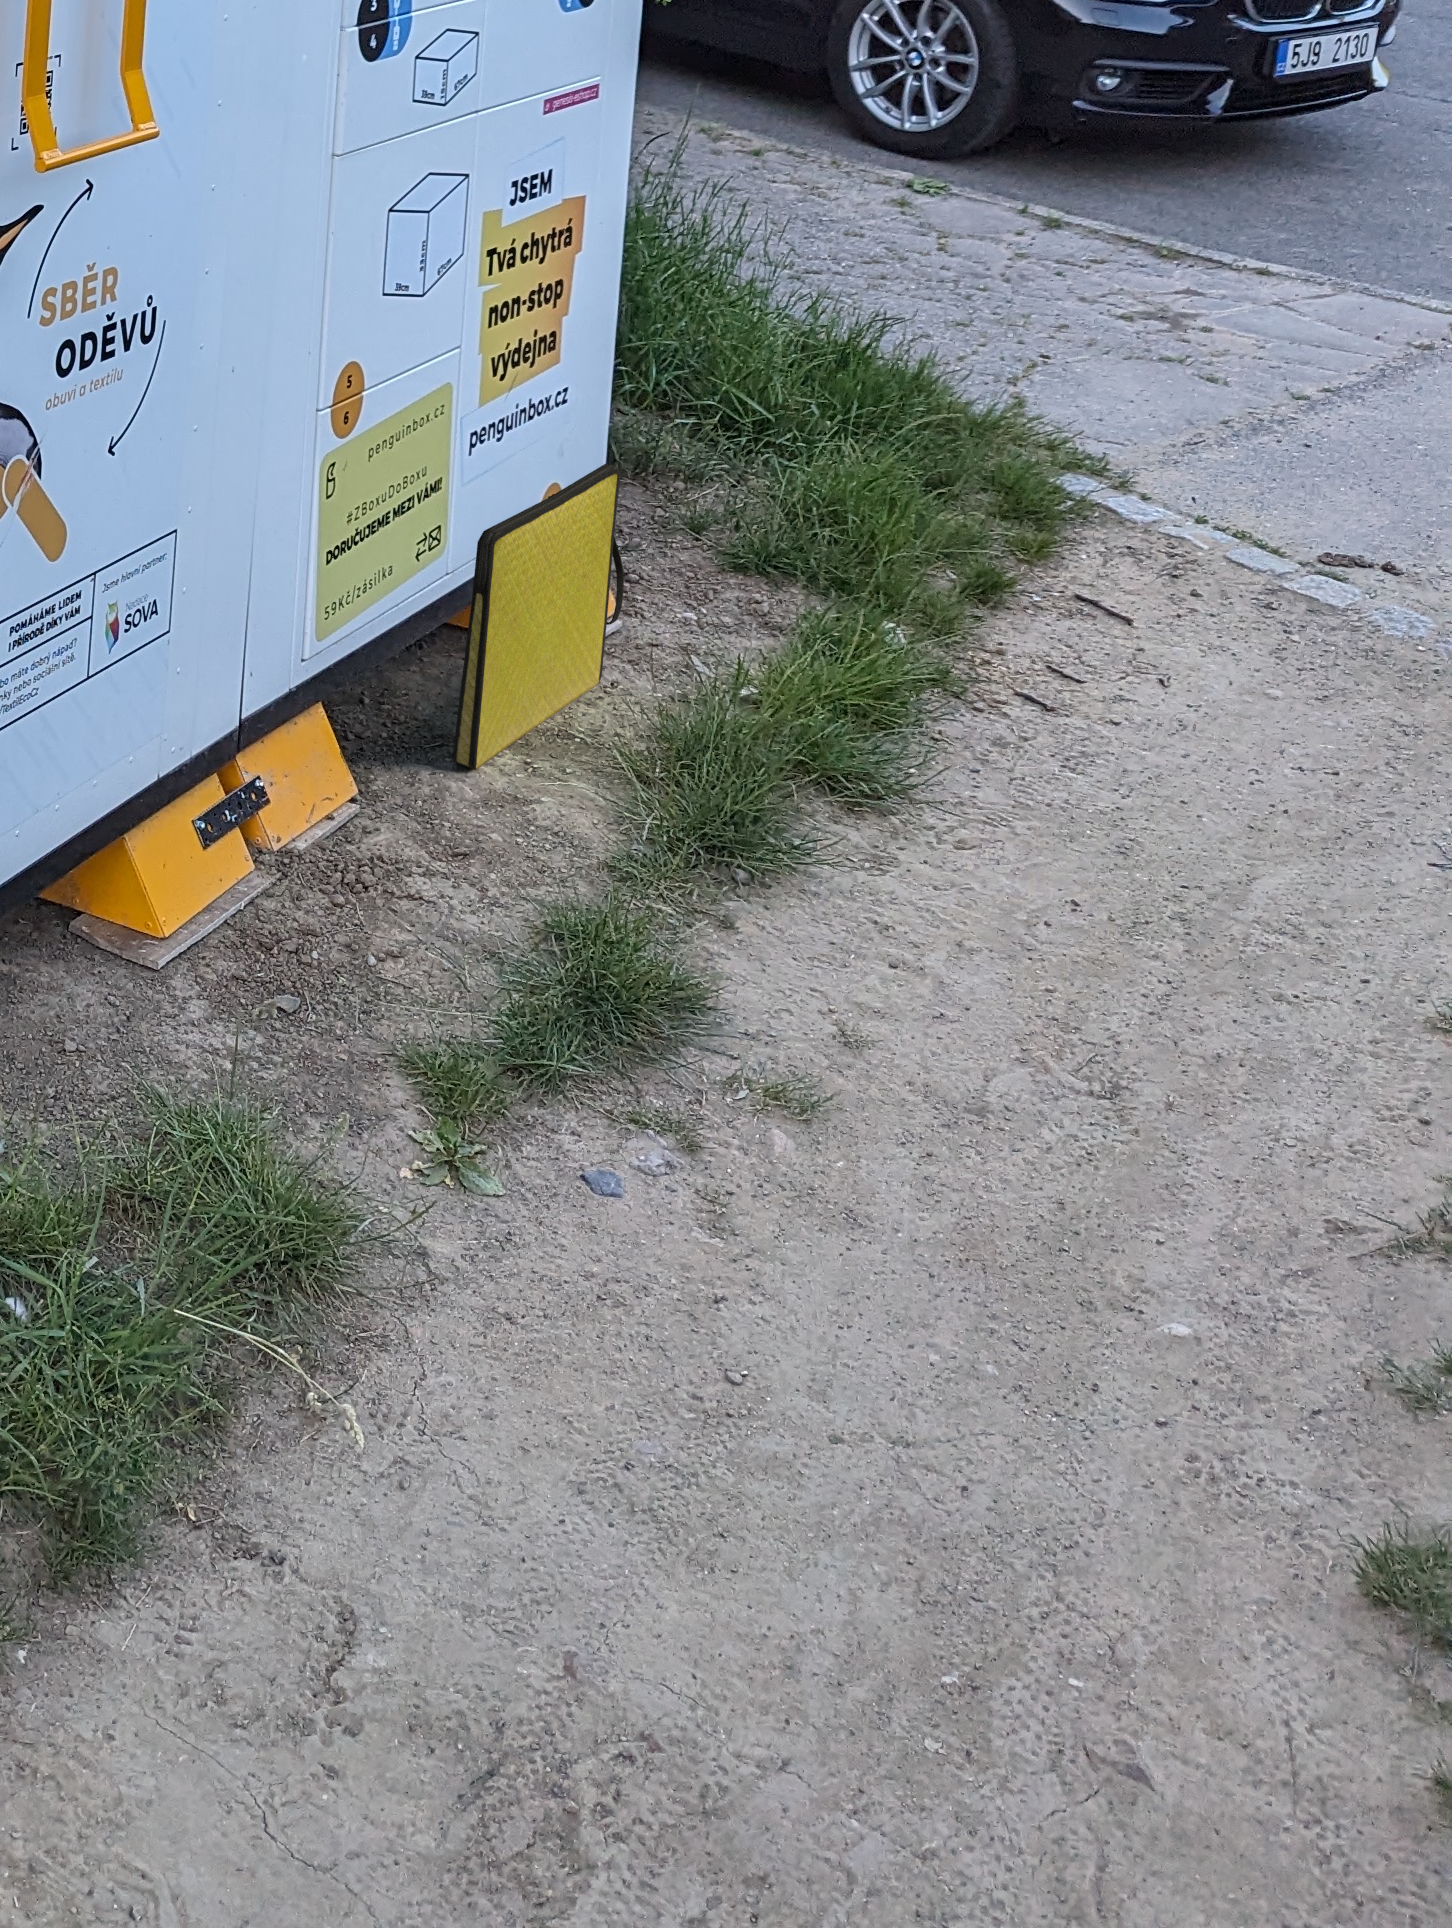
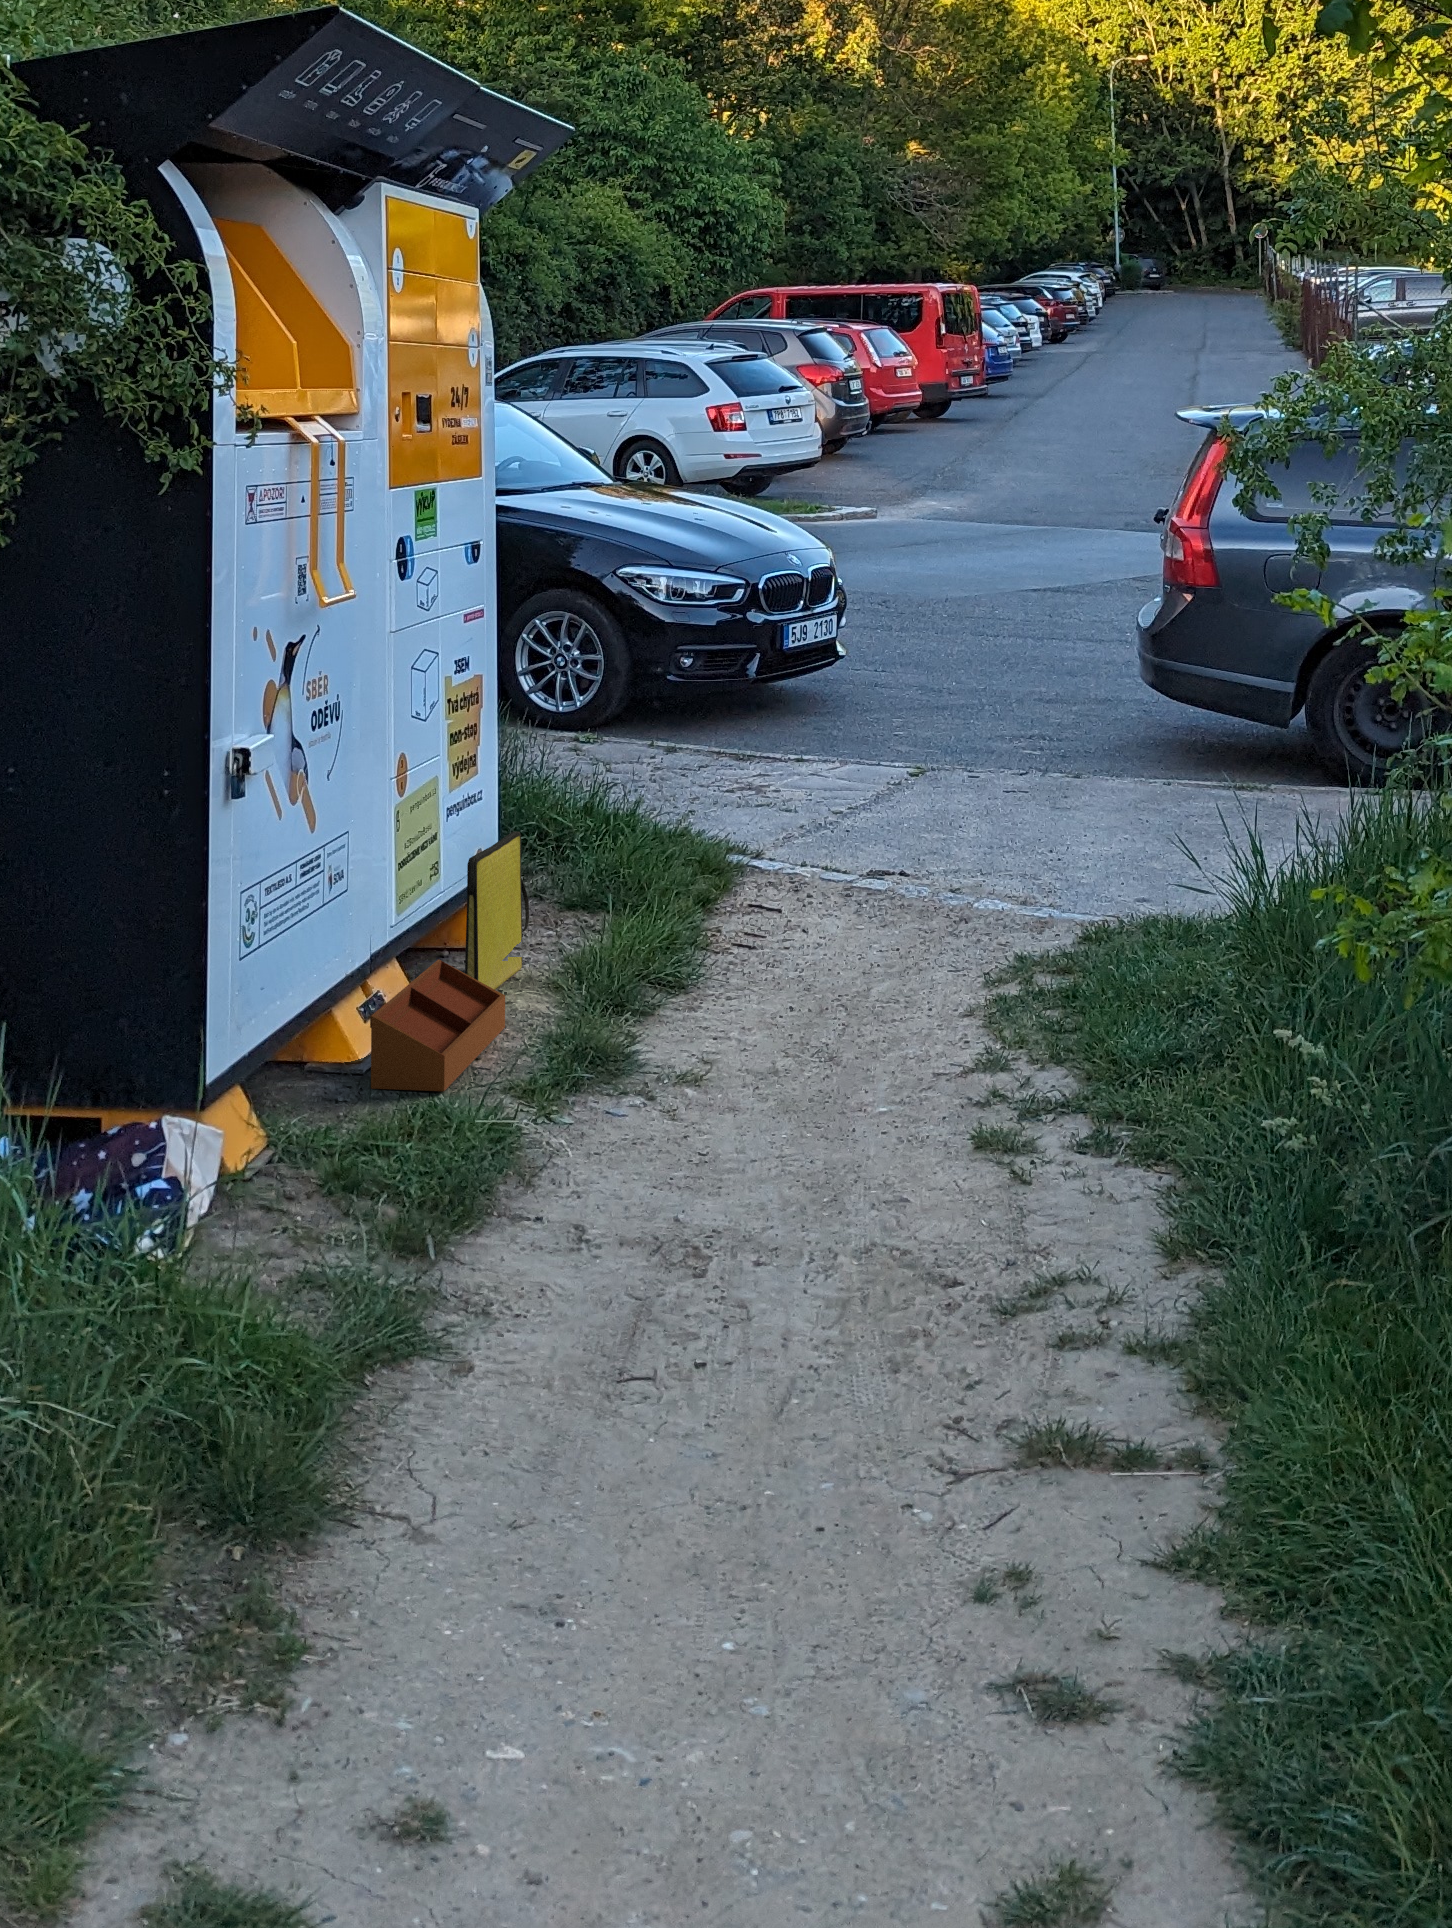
storage bin: none [158,708,492,1030] -> present [370,959,505,1091]

